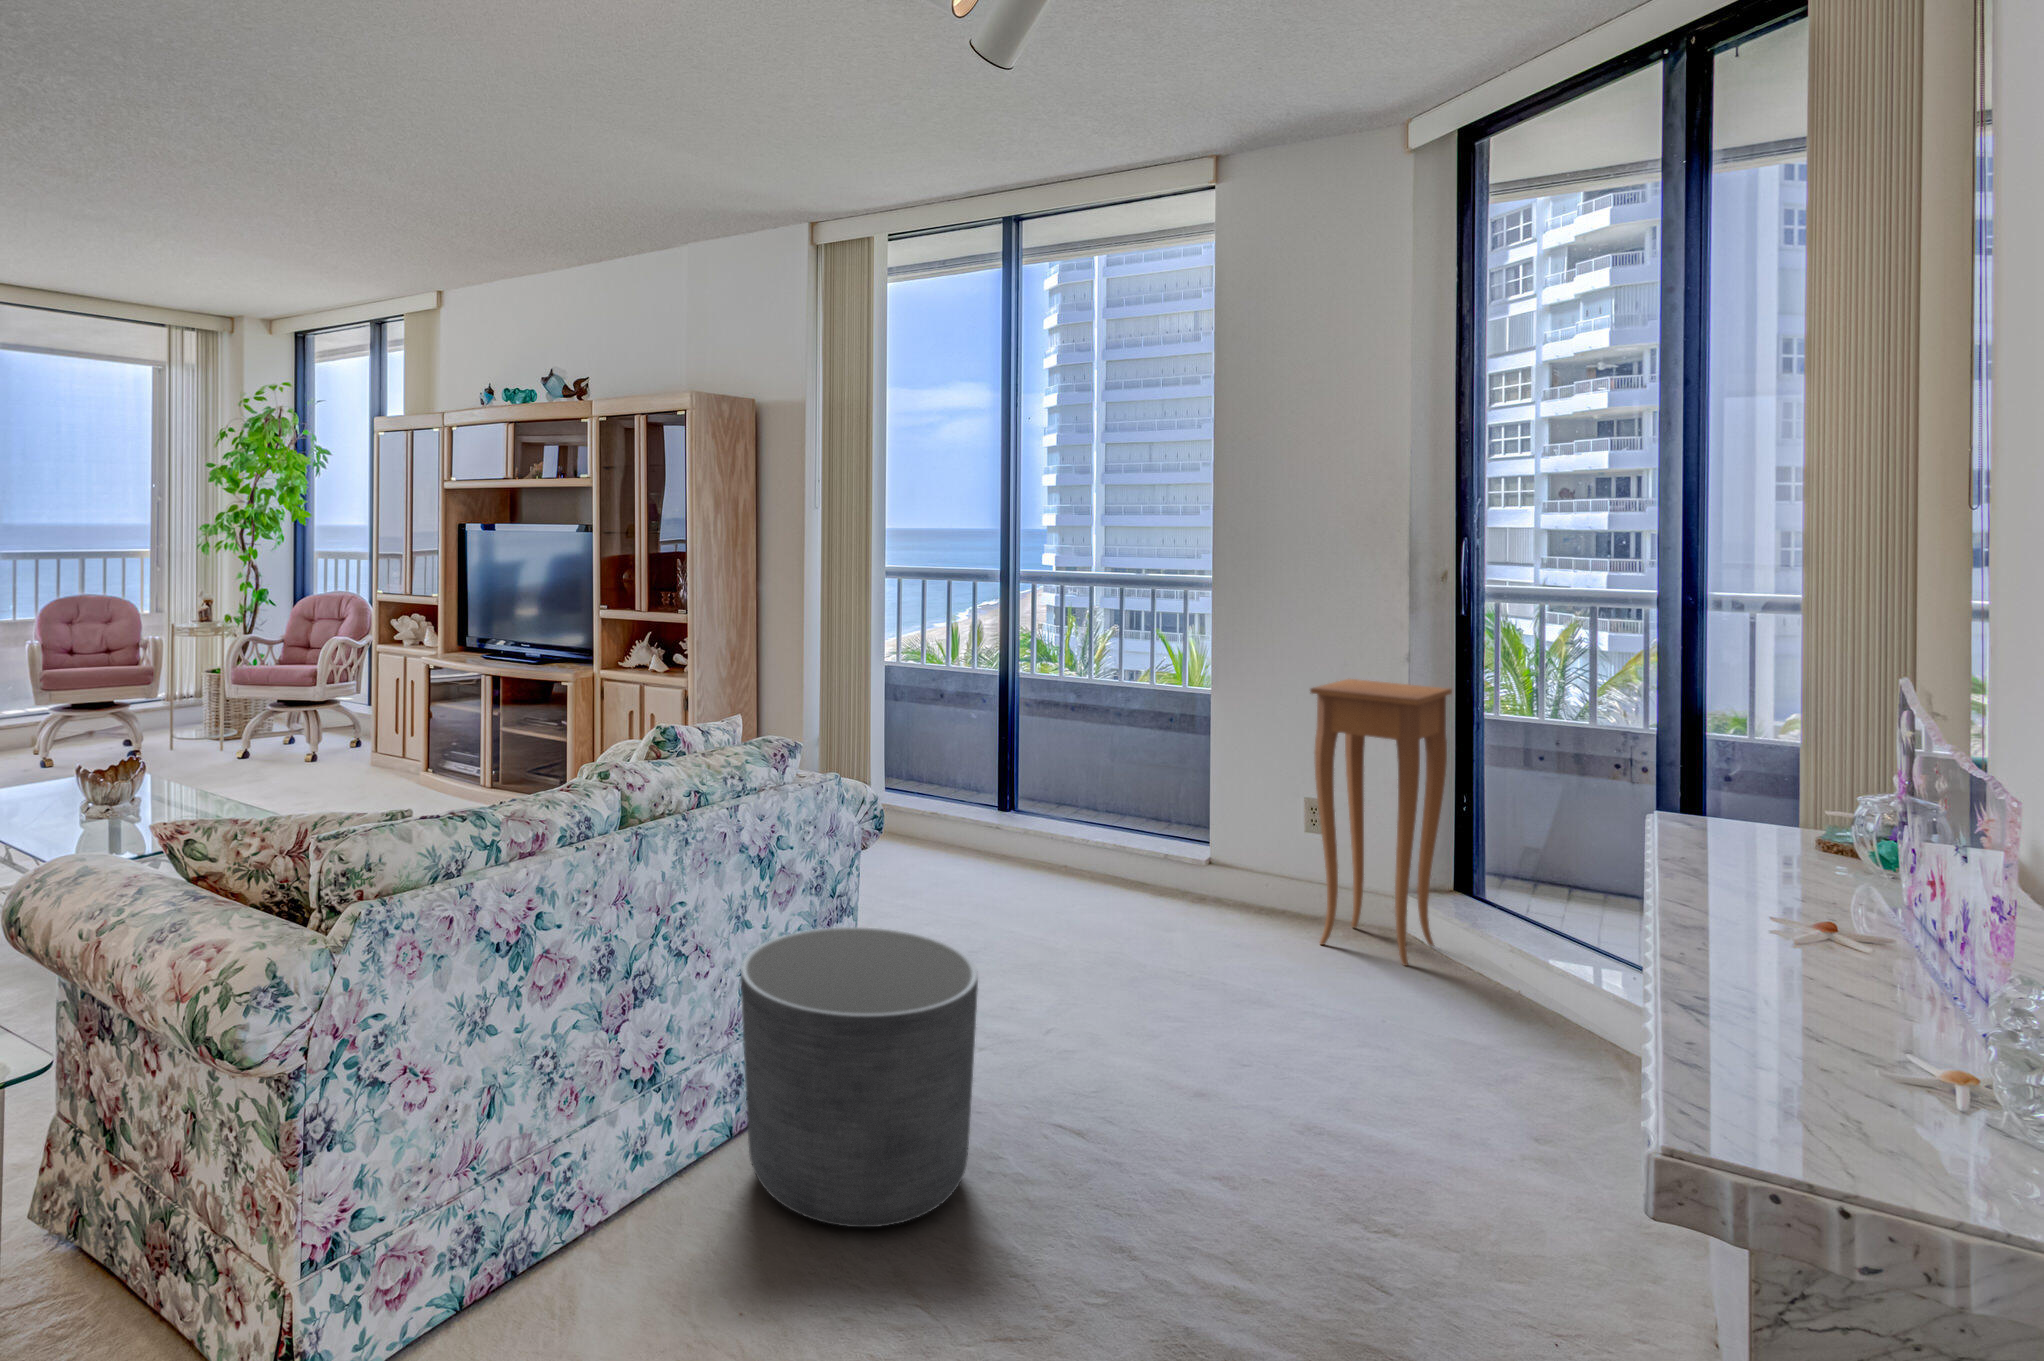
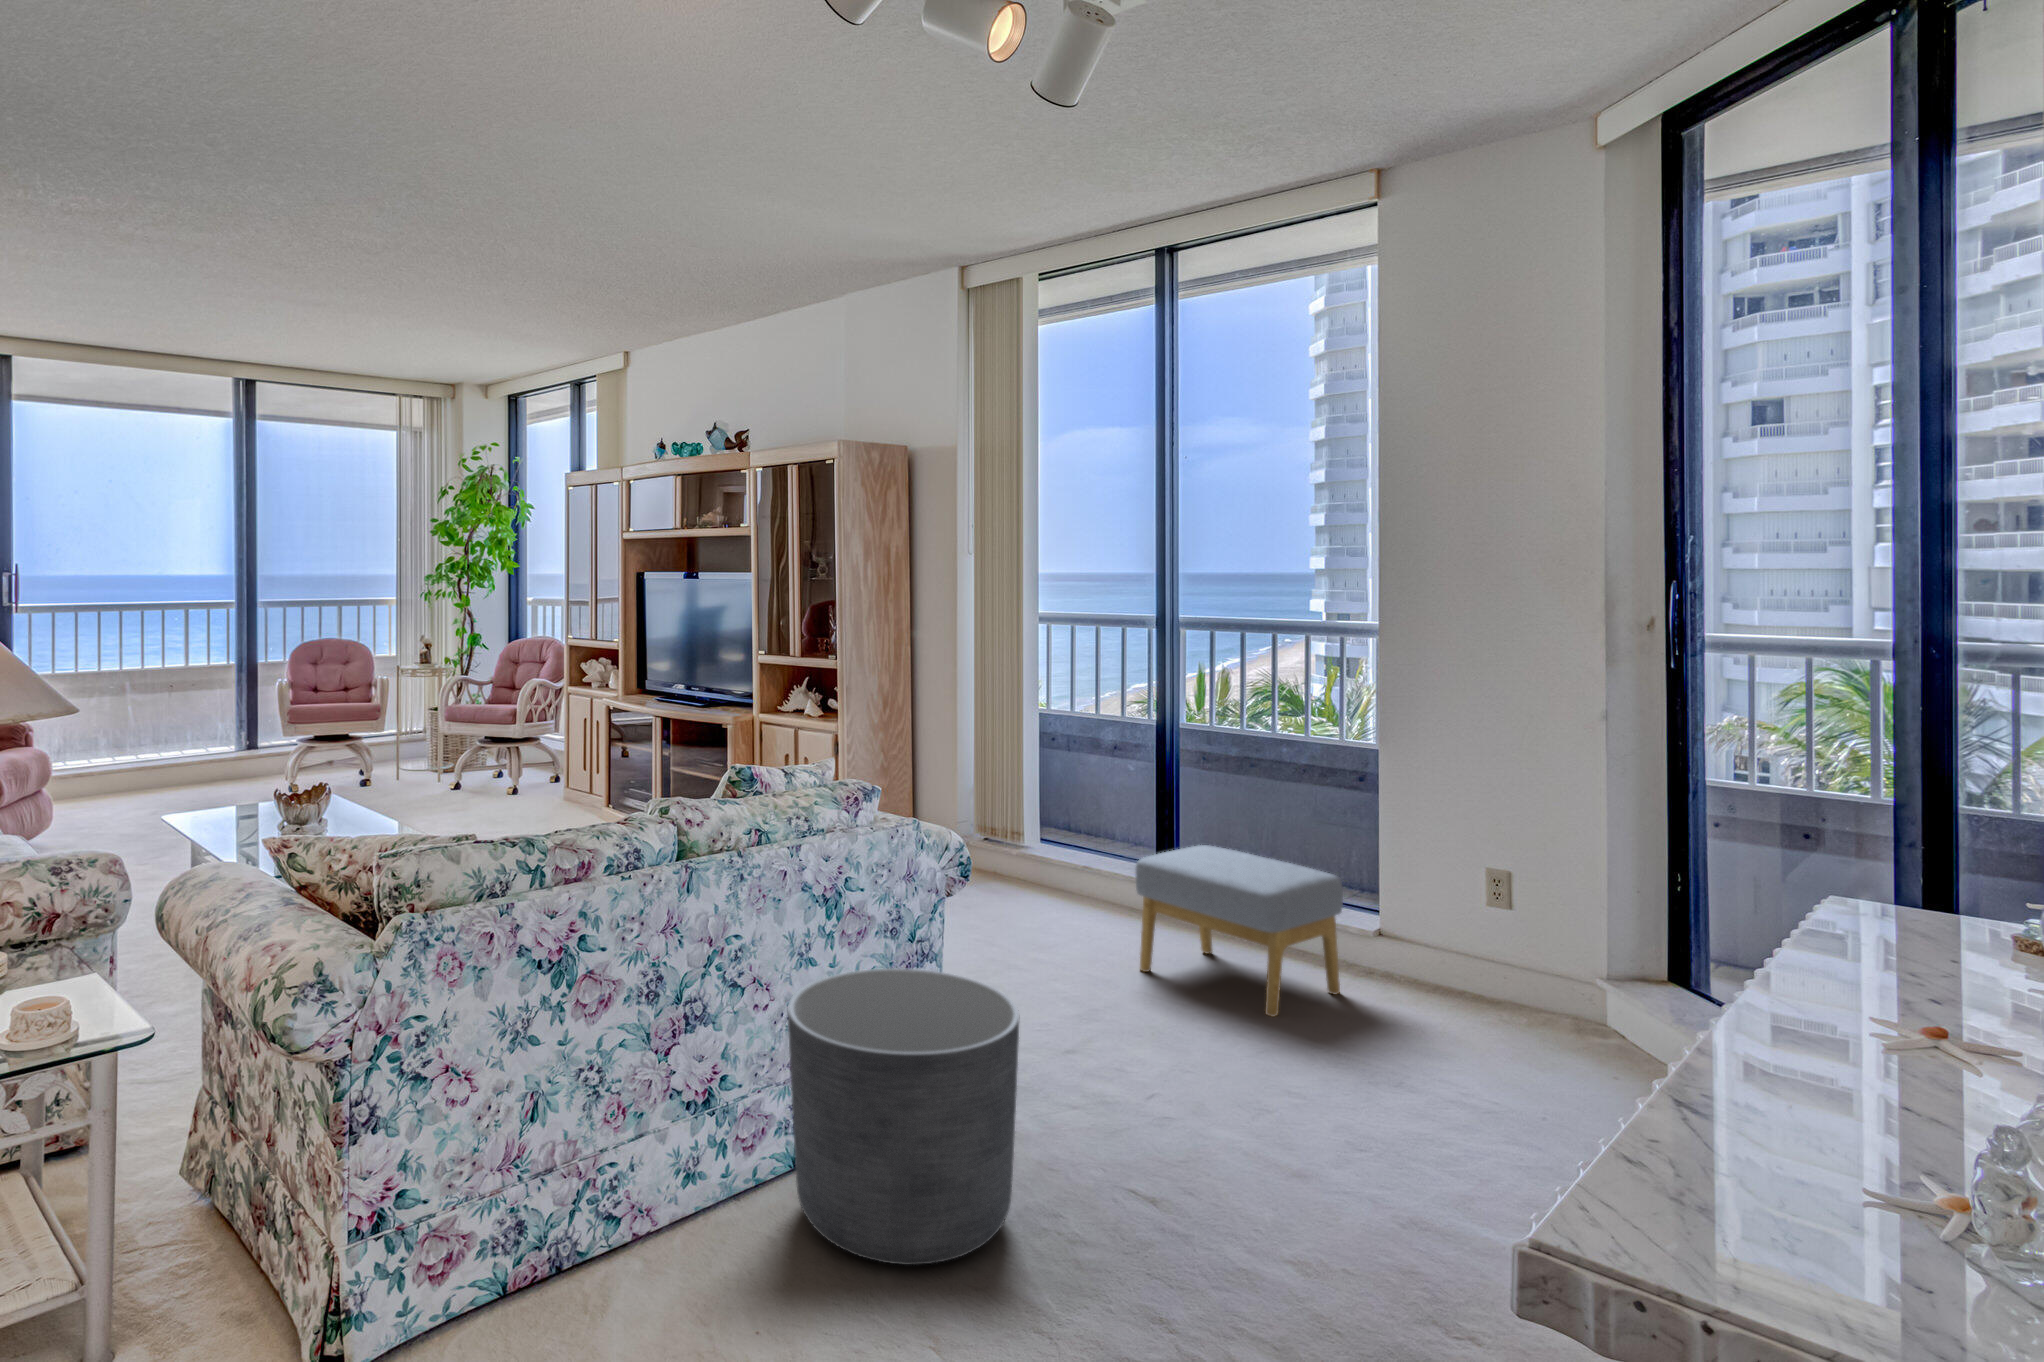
side table: present [1310,679,1452,966] -> none [1456,738,1624,1054]
footstool: none [1008,789,1201,950] -> present [1136,845,1343,1017]

